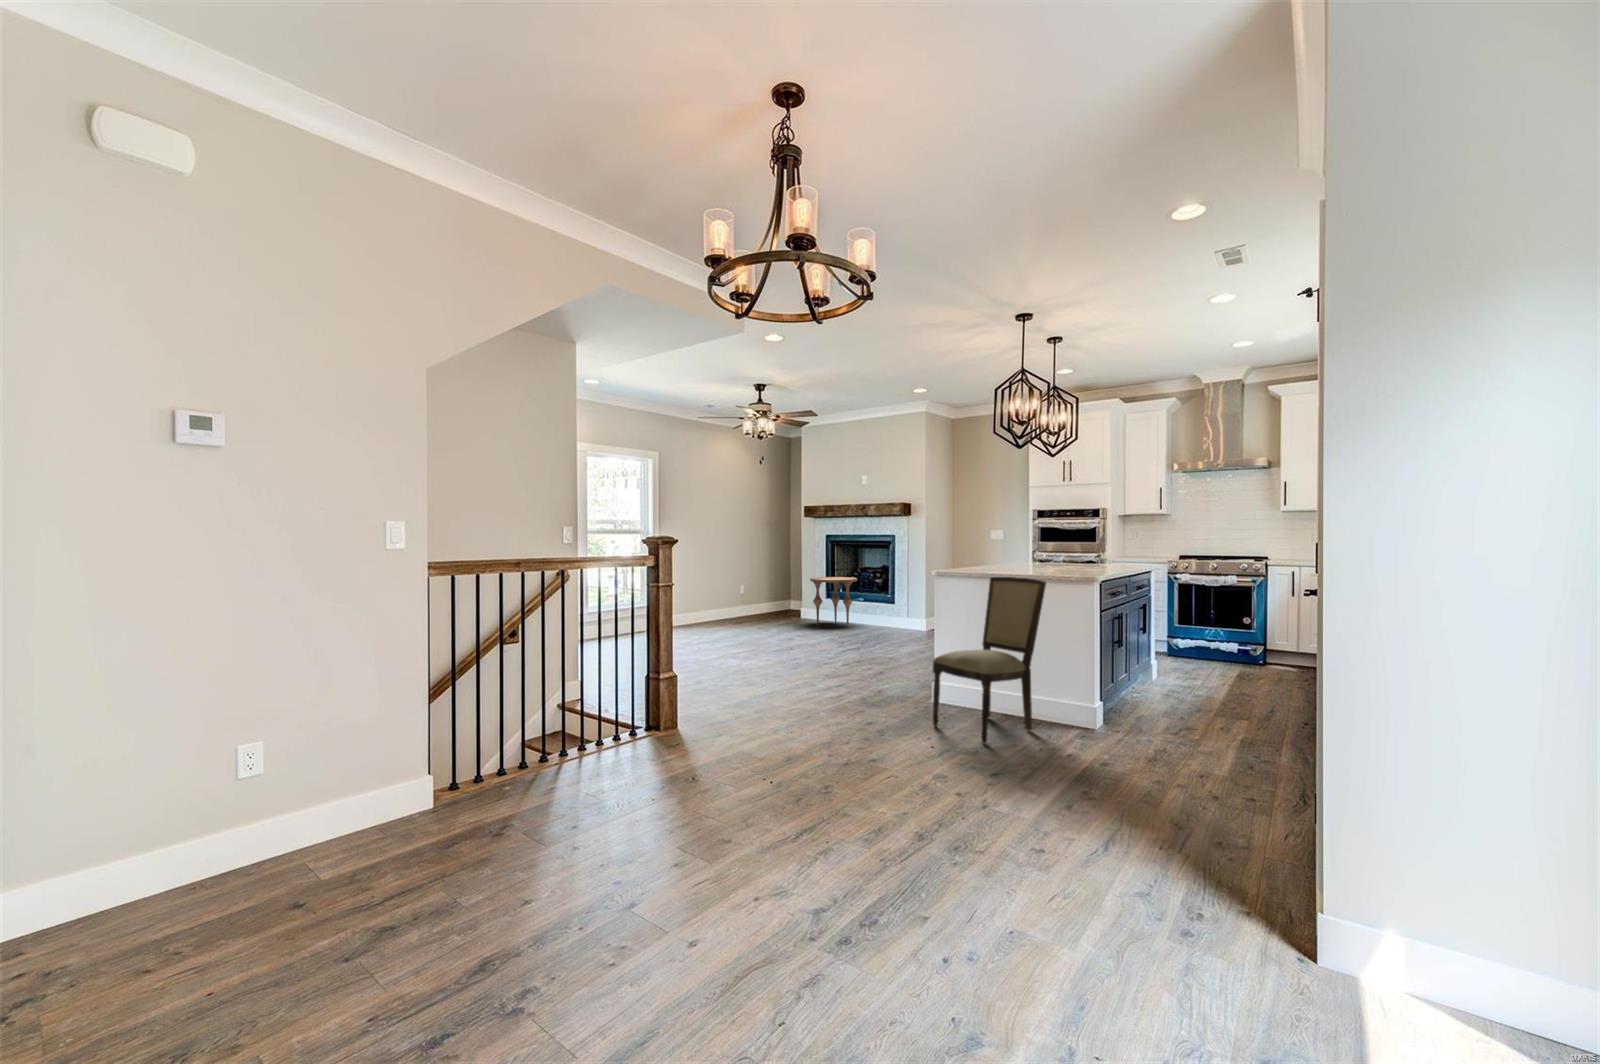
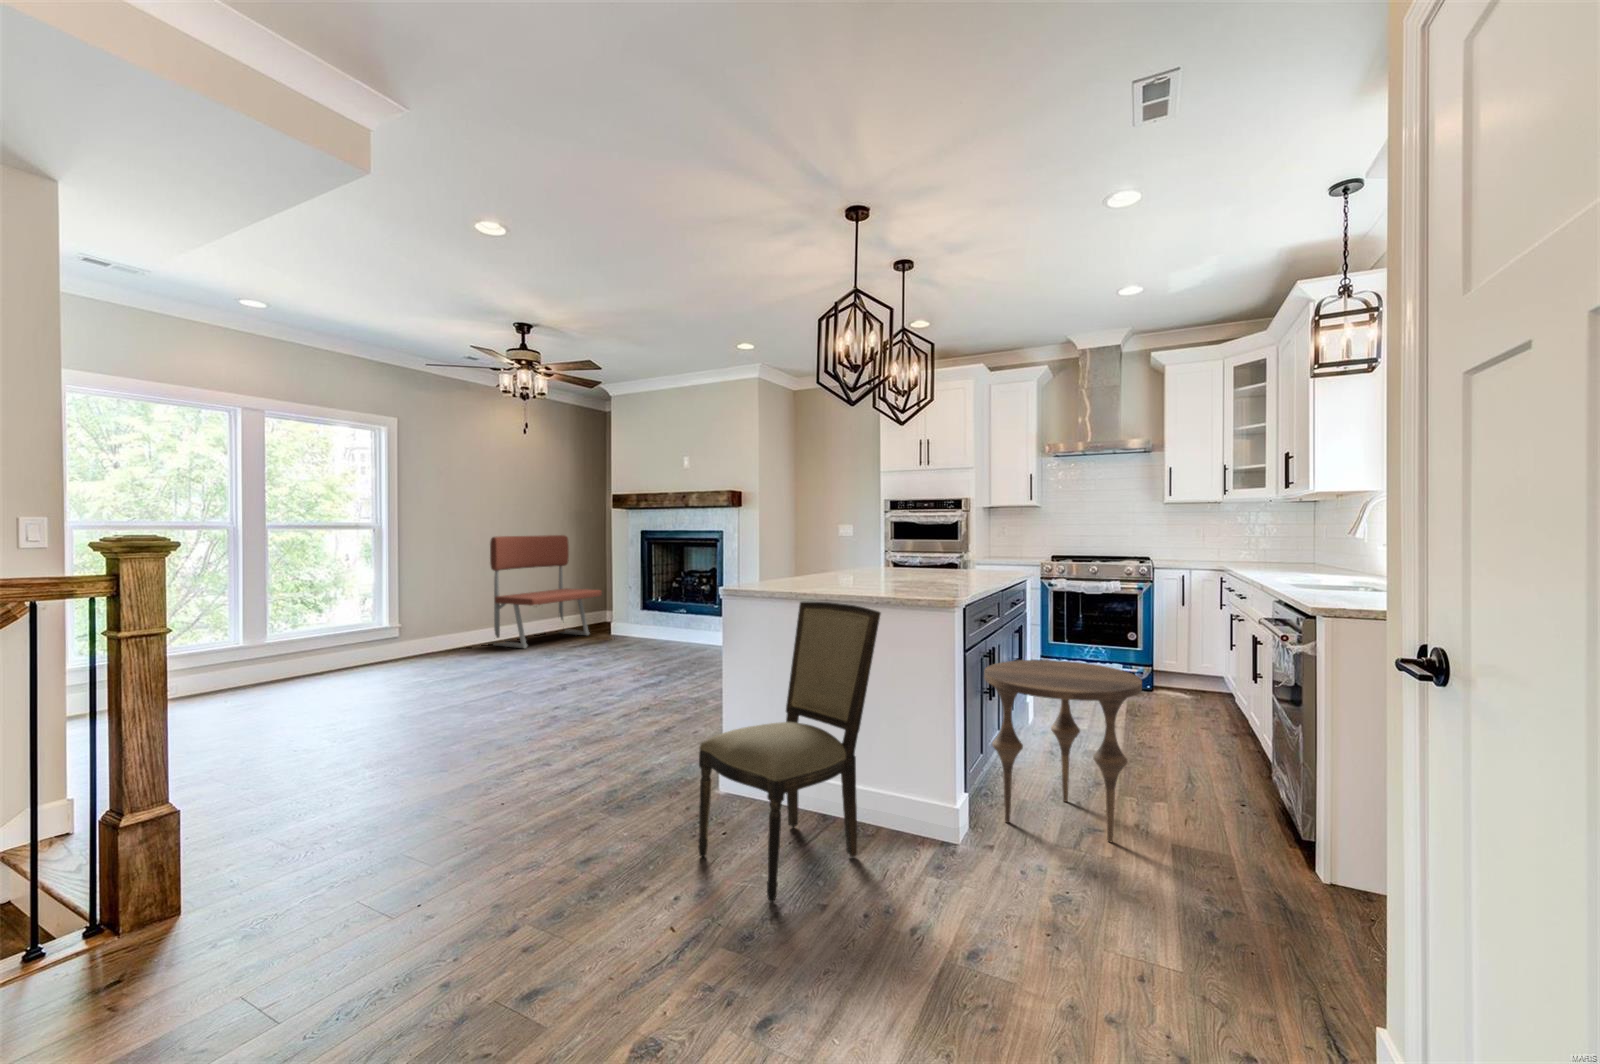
bench: none [717,539,796,625] -> present [490,535,602,648]
side table: present [810,577,857,627] -> present [984,660,1142,842]

